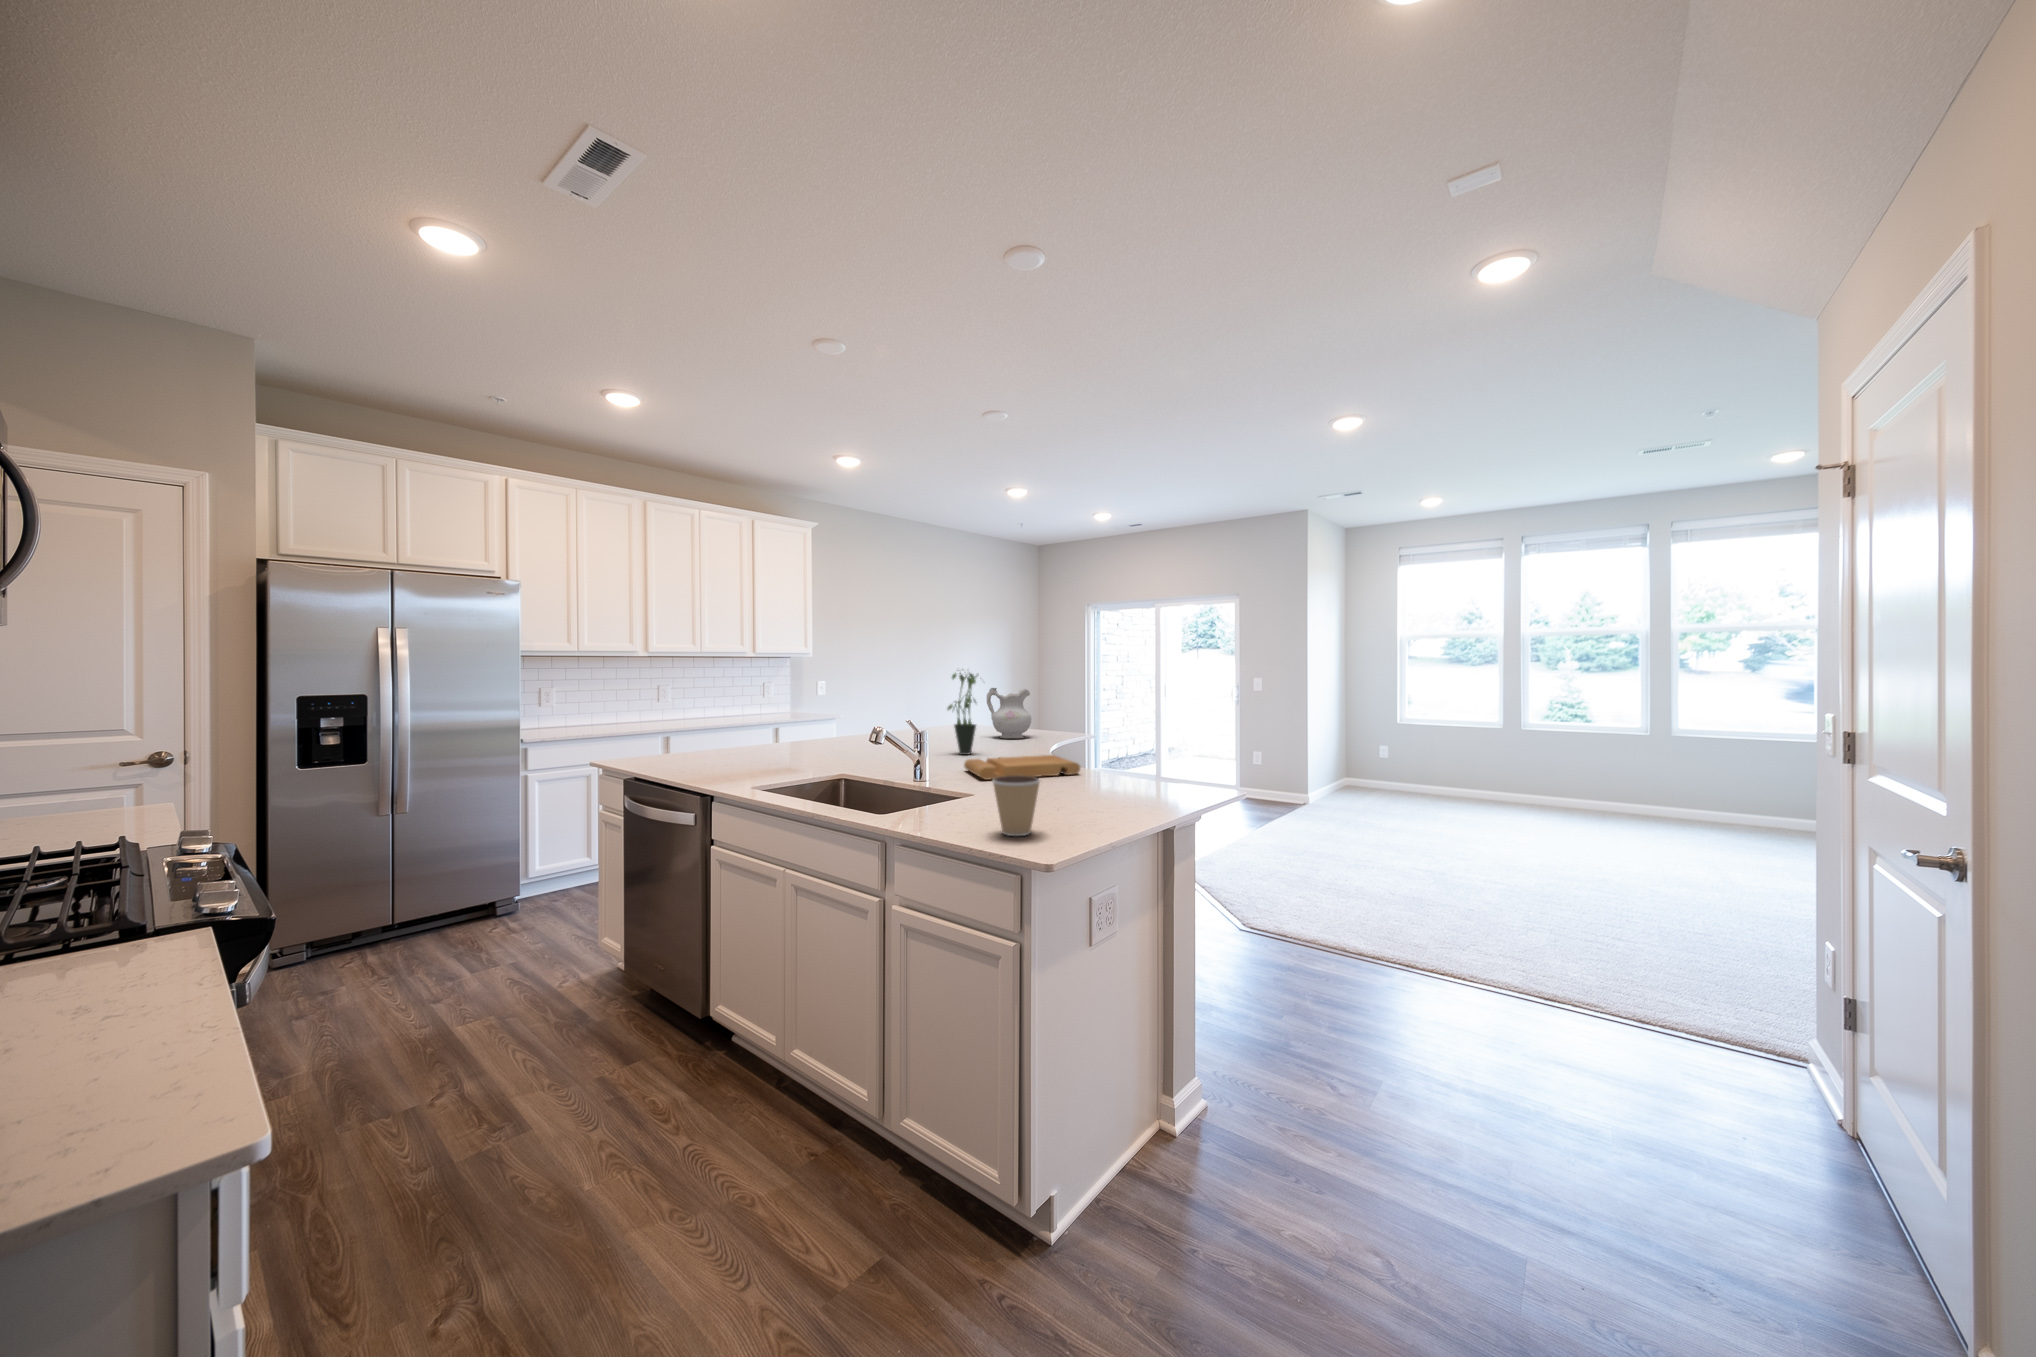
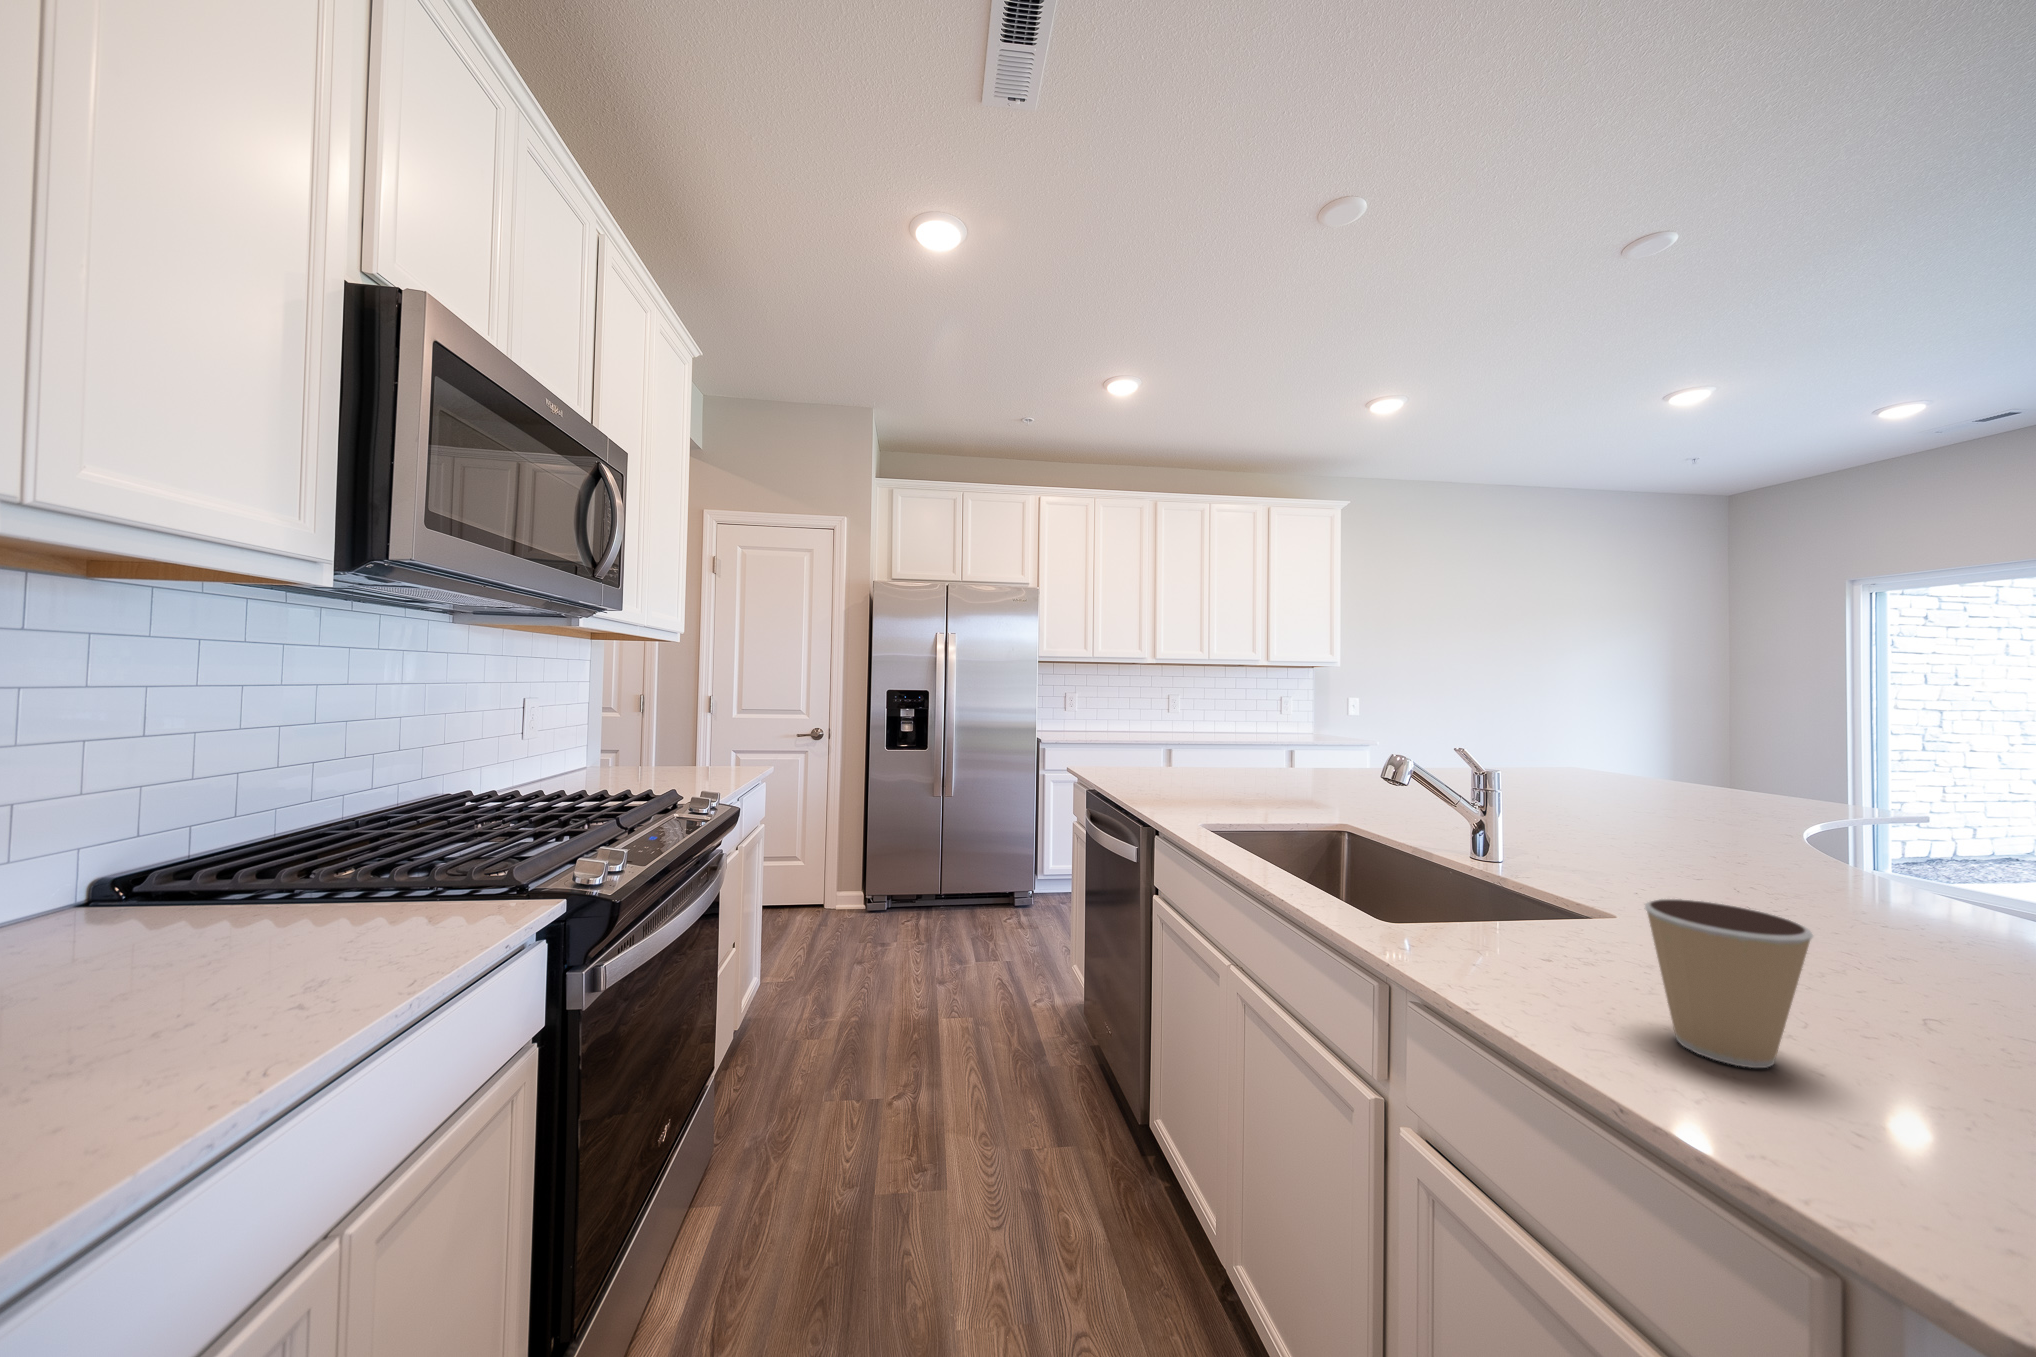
potted plant: present [948,669,976,755] -> none [1542,671,1625,820]
ceramic pitcher: present [987,688,1031,739] -> none [1628,709,1734,802]
cutting board: present [964,755,1081,780] -> none [1573,831,1906,904]

